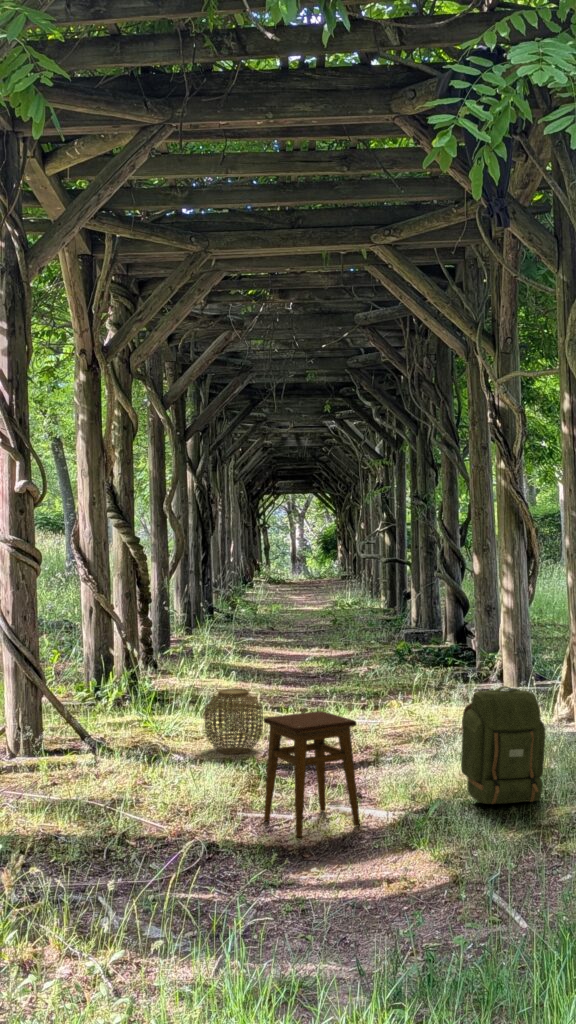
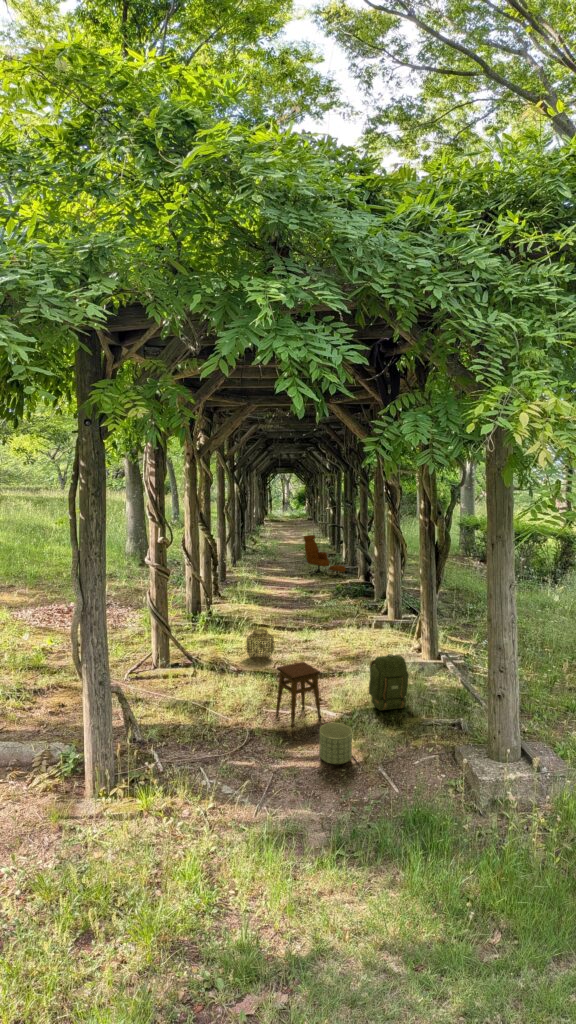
lounge chair: none [329,565,418,650] -> present [304,535,346,577]
planter: none [353,803,424,884] -> present [319,723,352,764]

